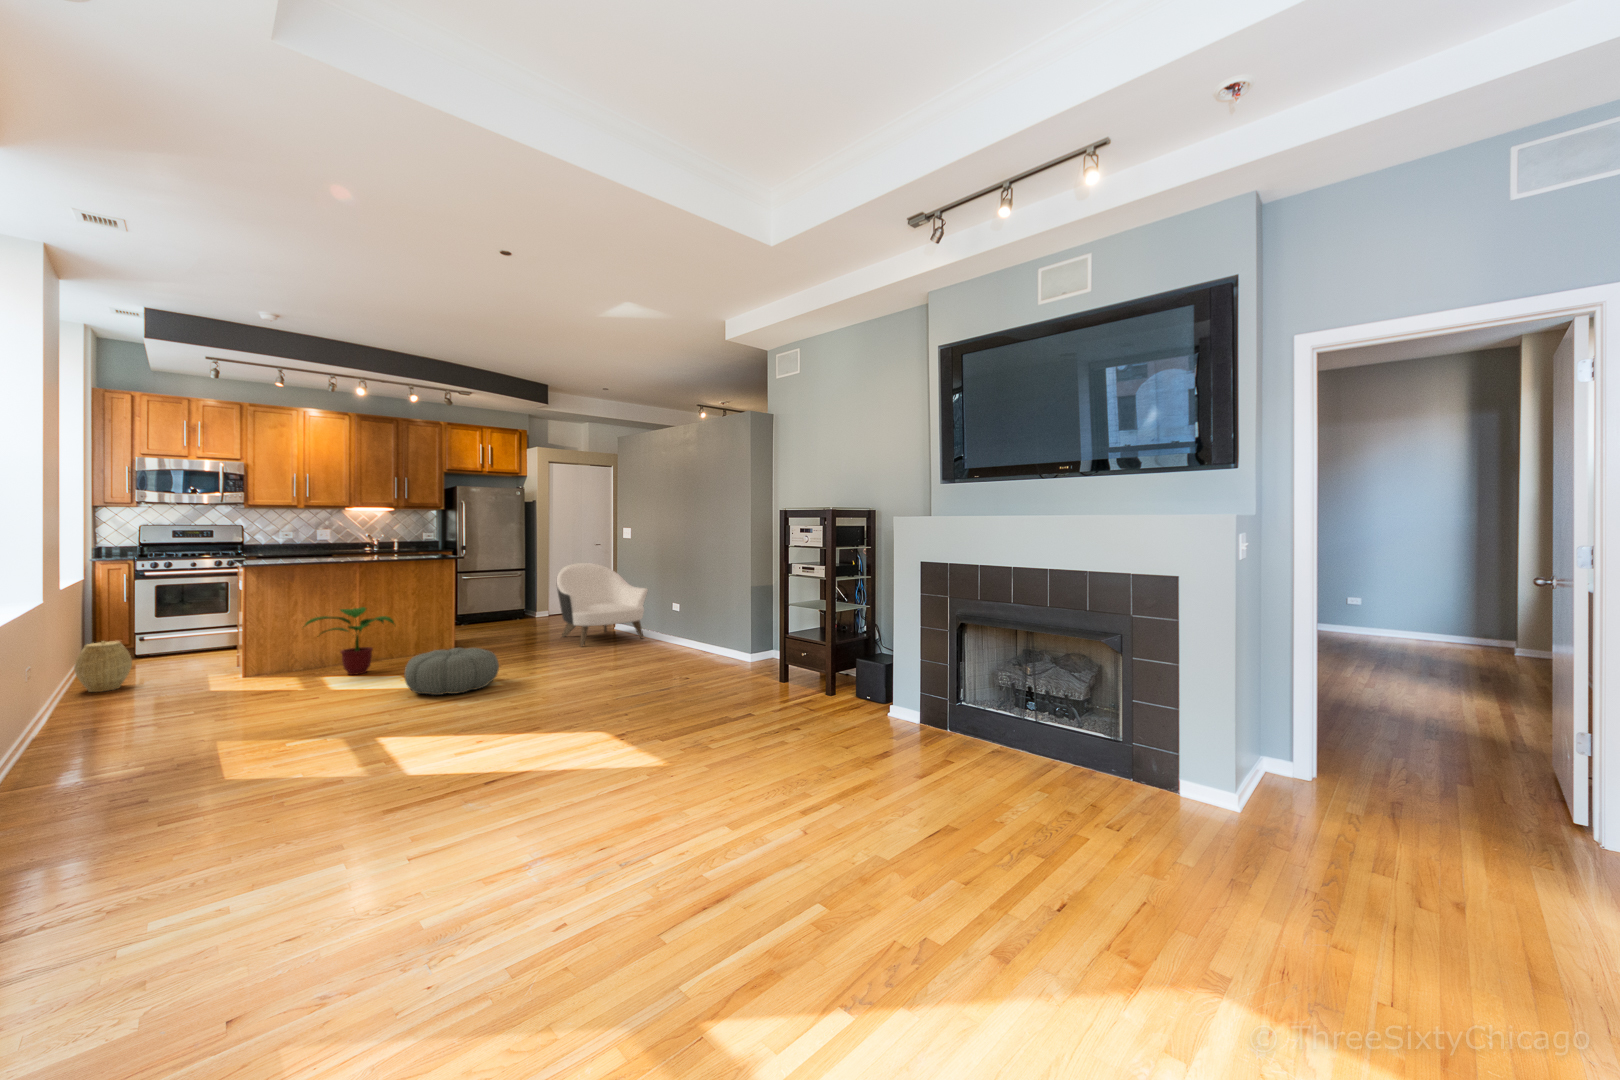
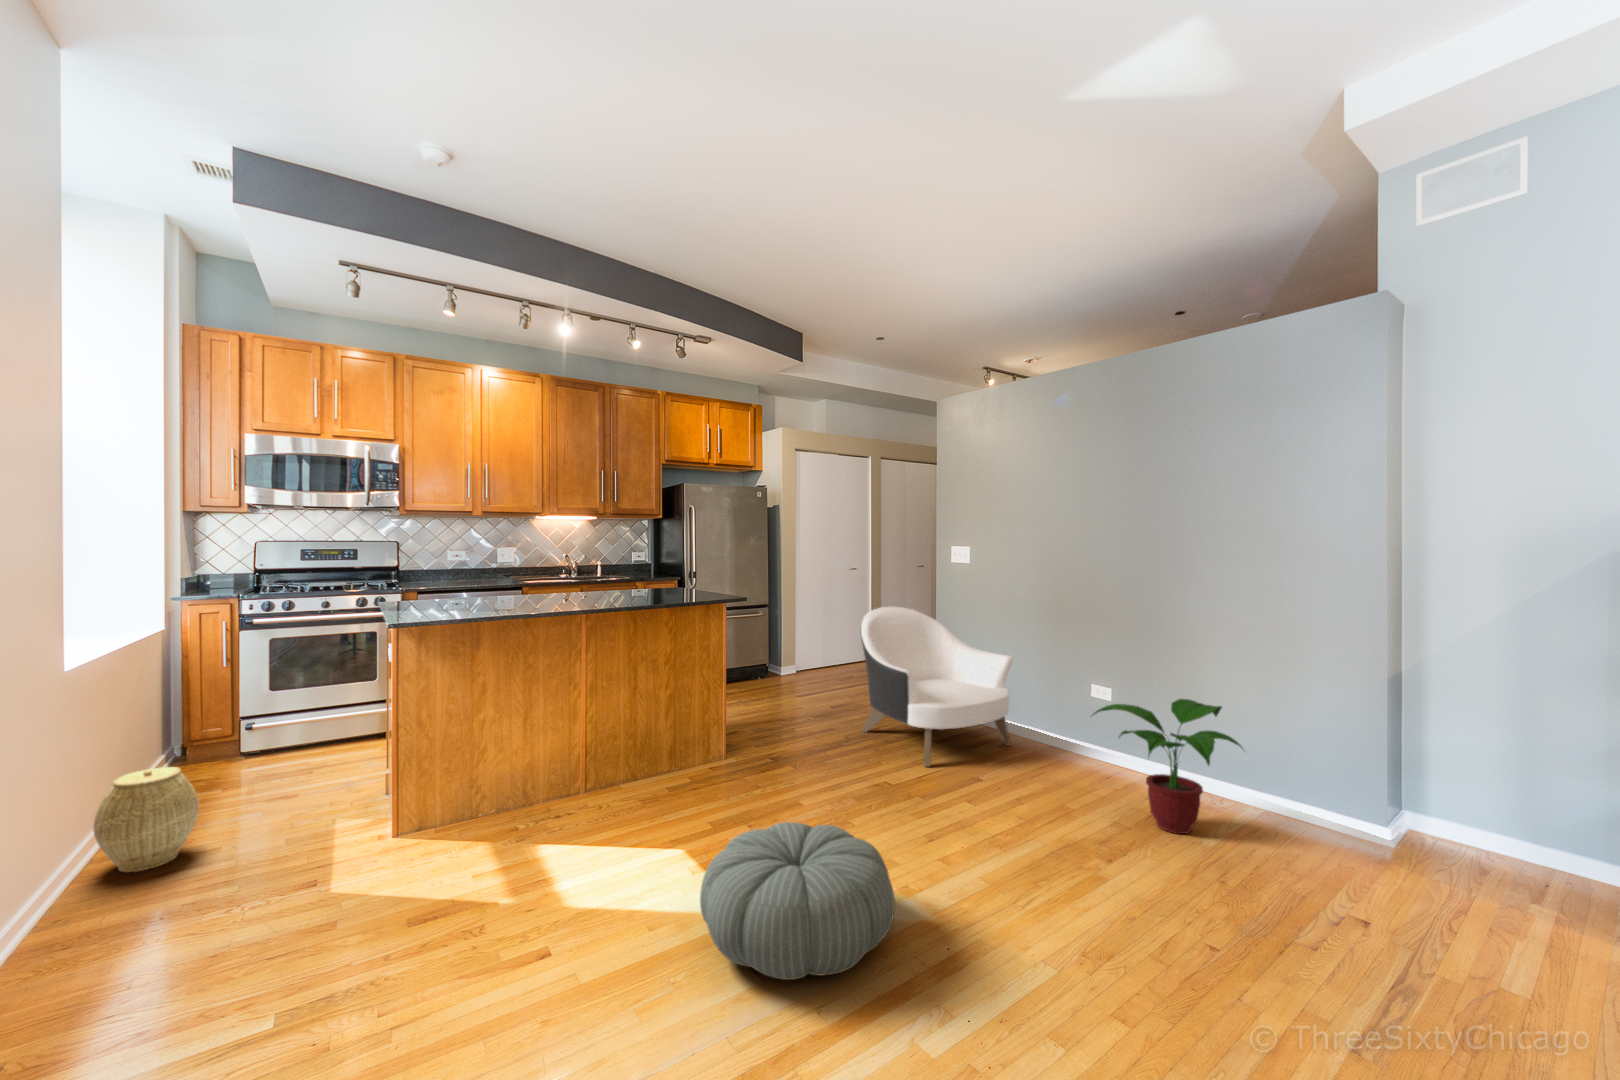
potted plant: present [305,607,395,675] -> present [1094,699,1242,834]

